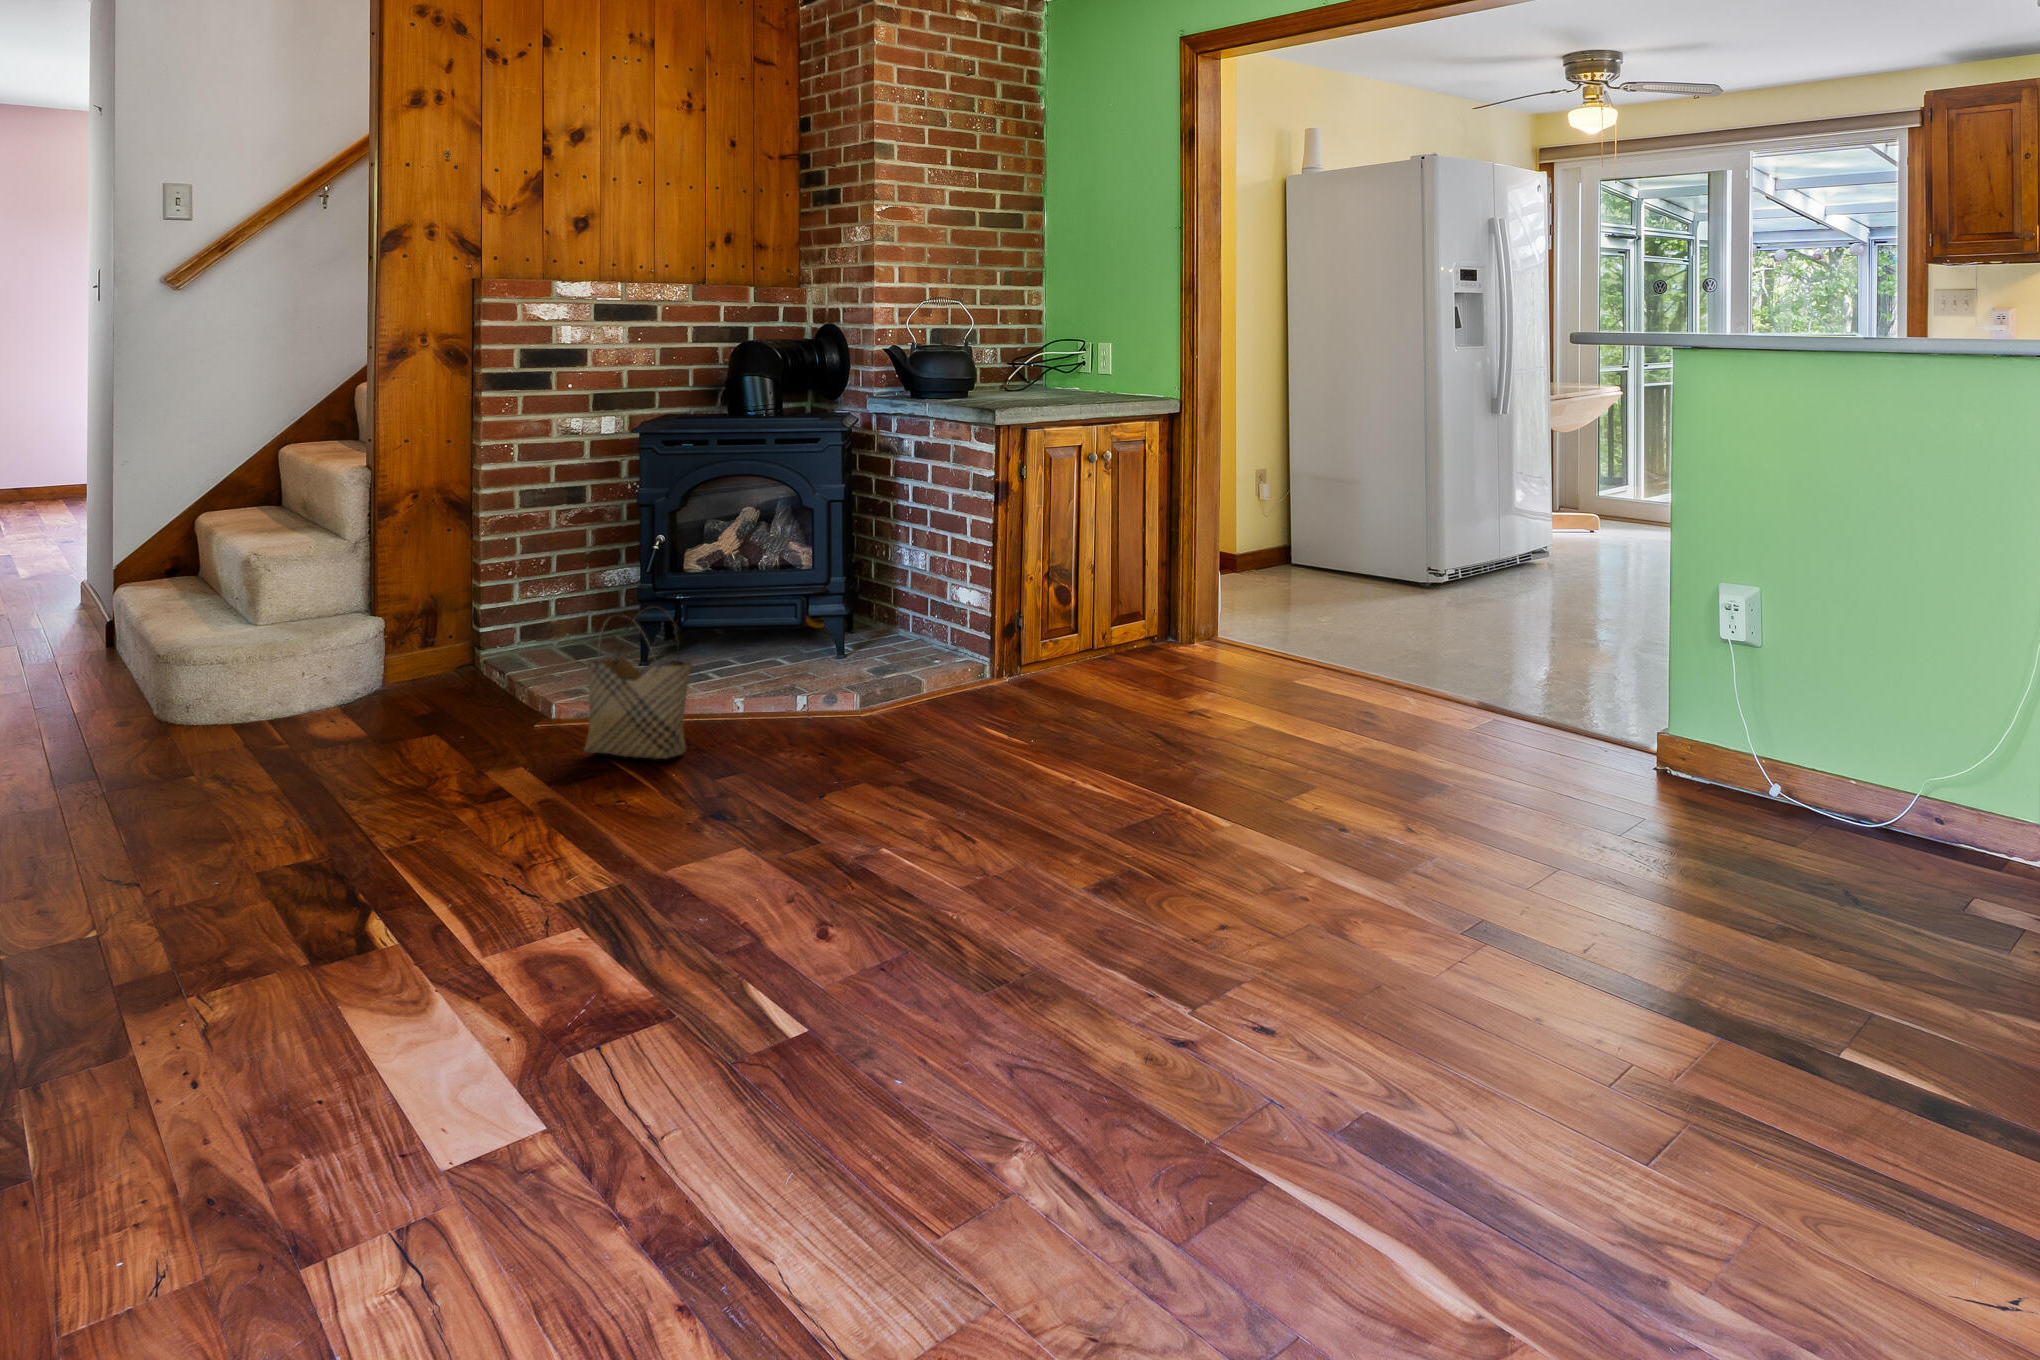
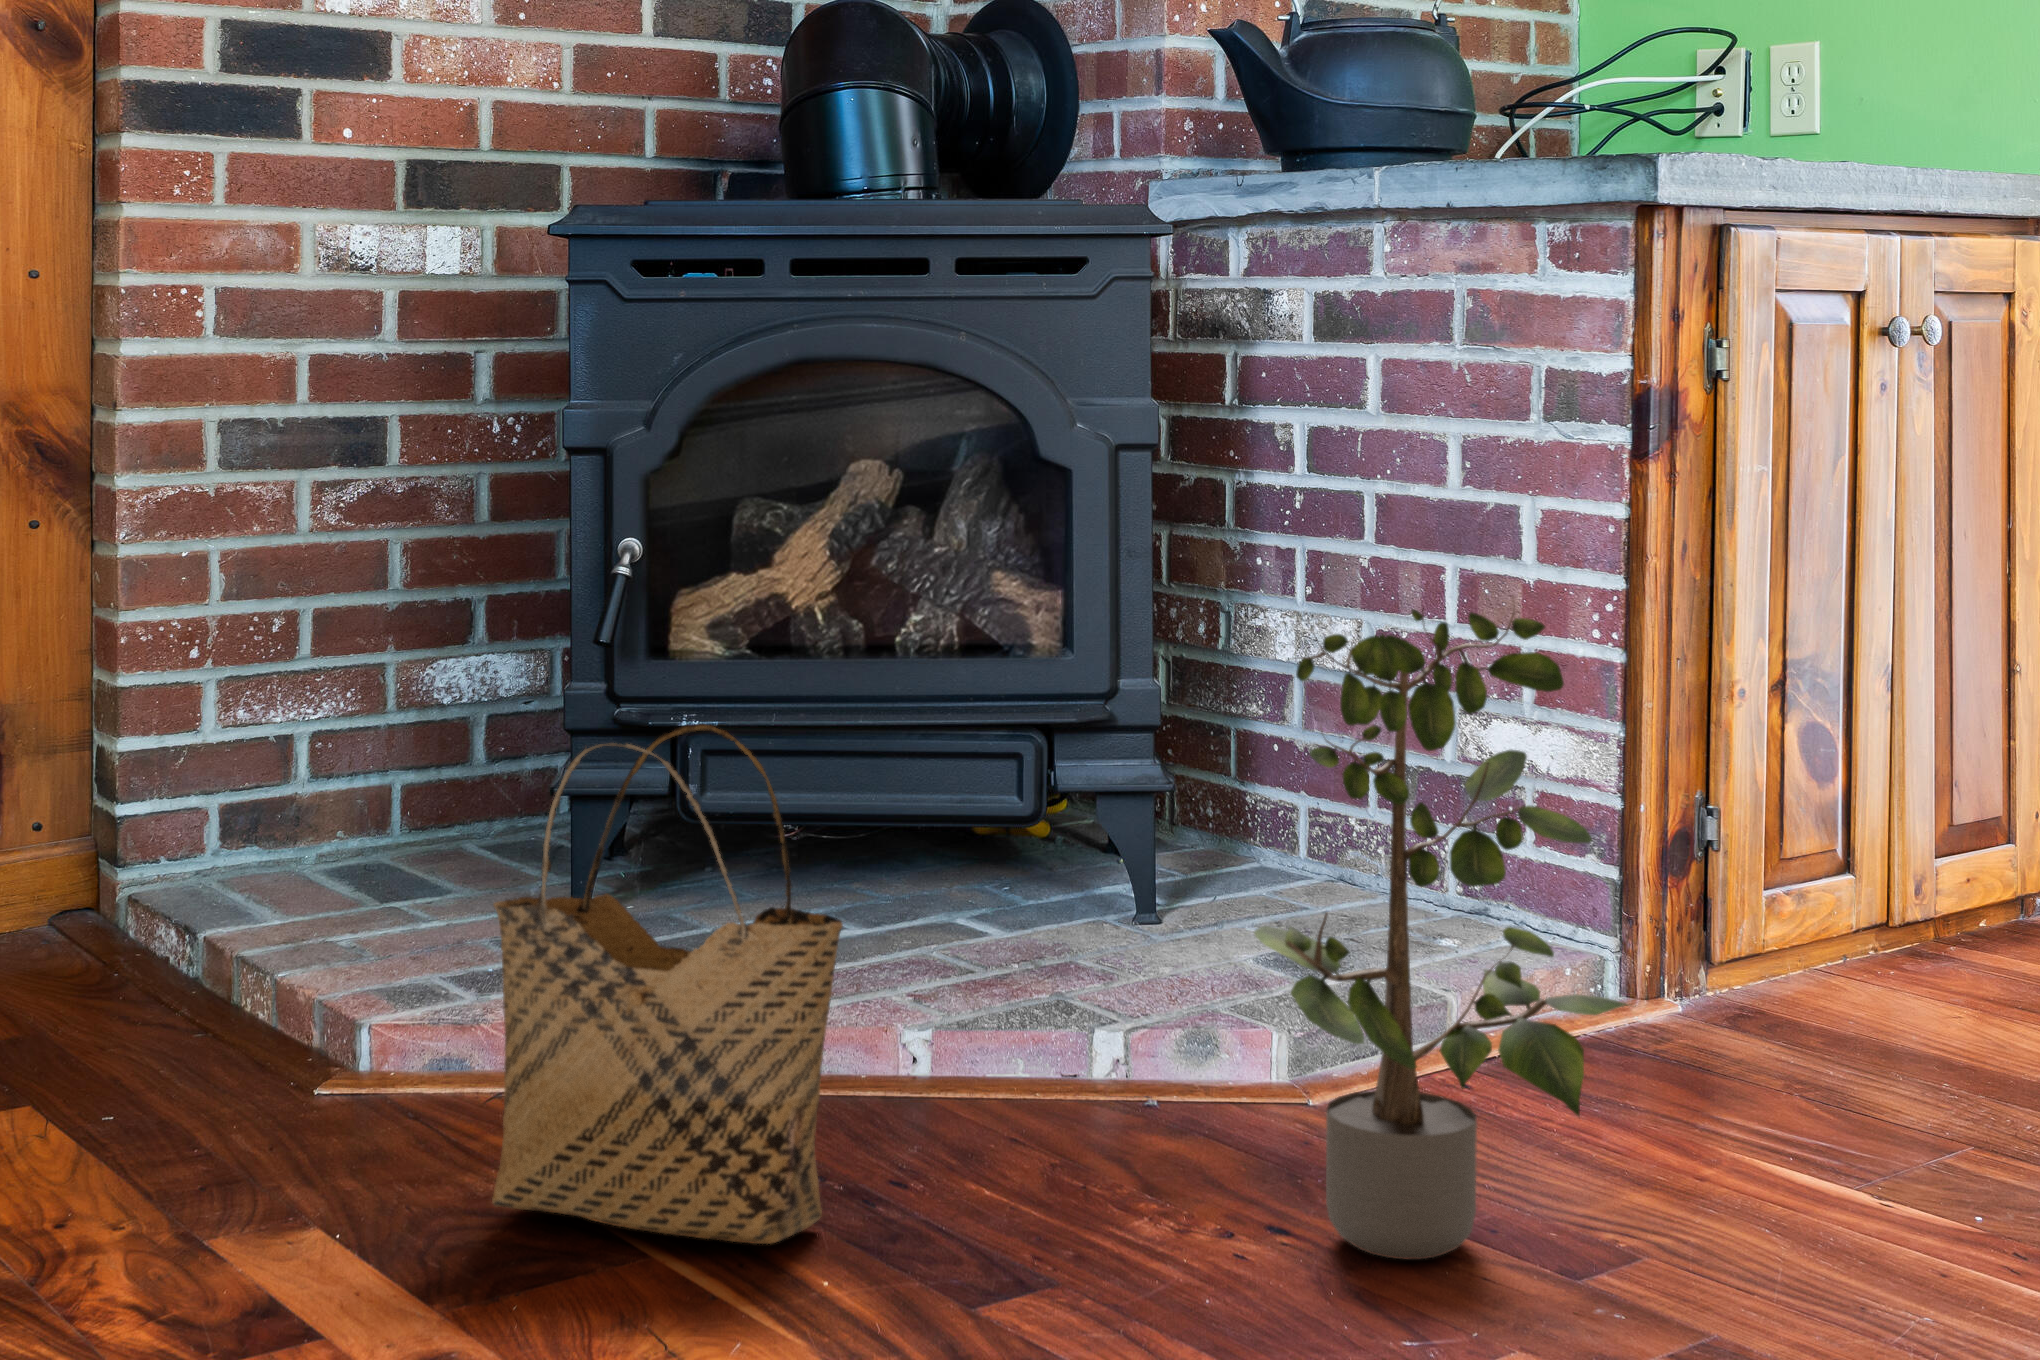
potted plant: none [815,565,928,755] -> present [1254,608,1636,1260]

